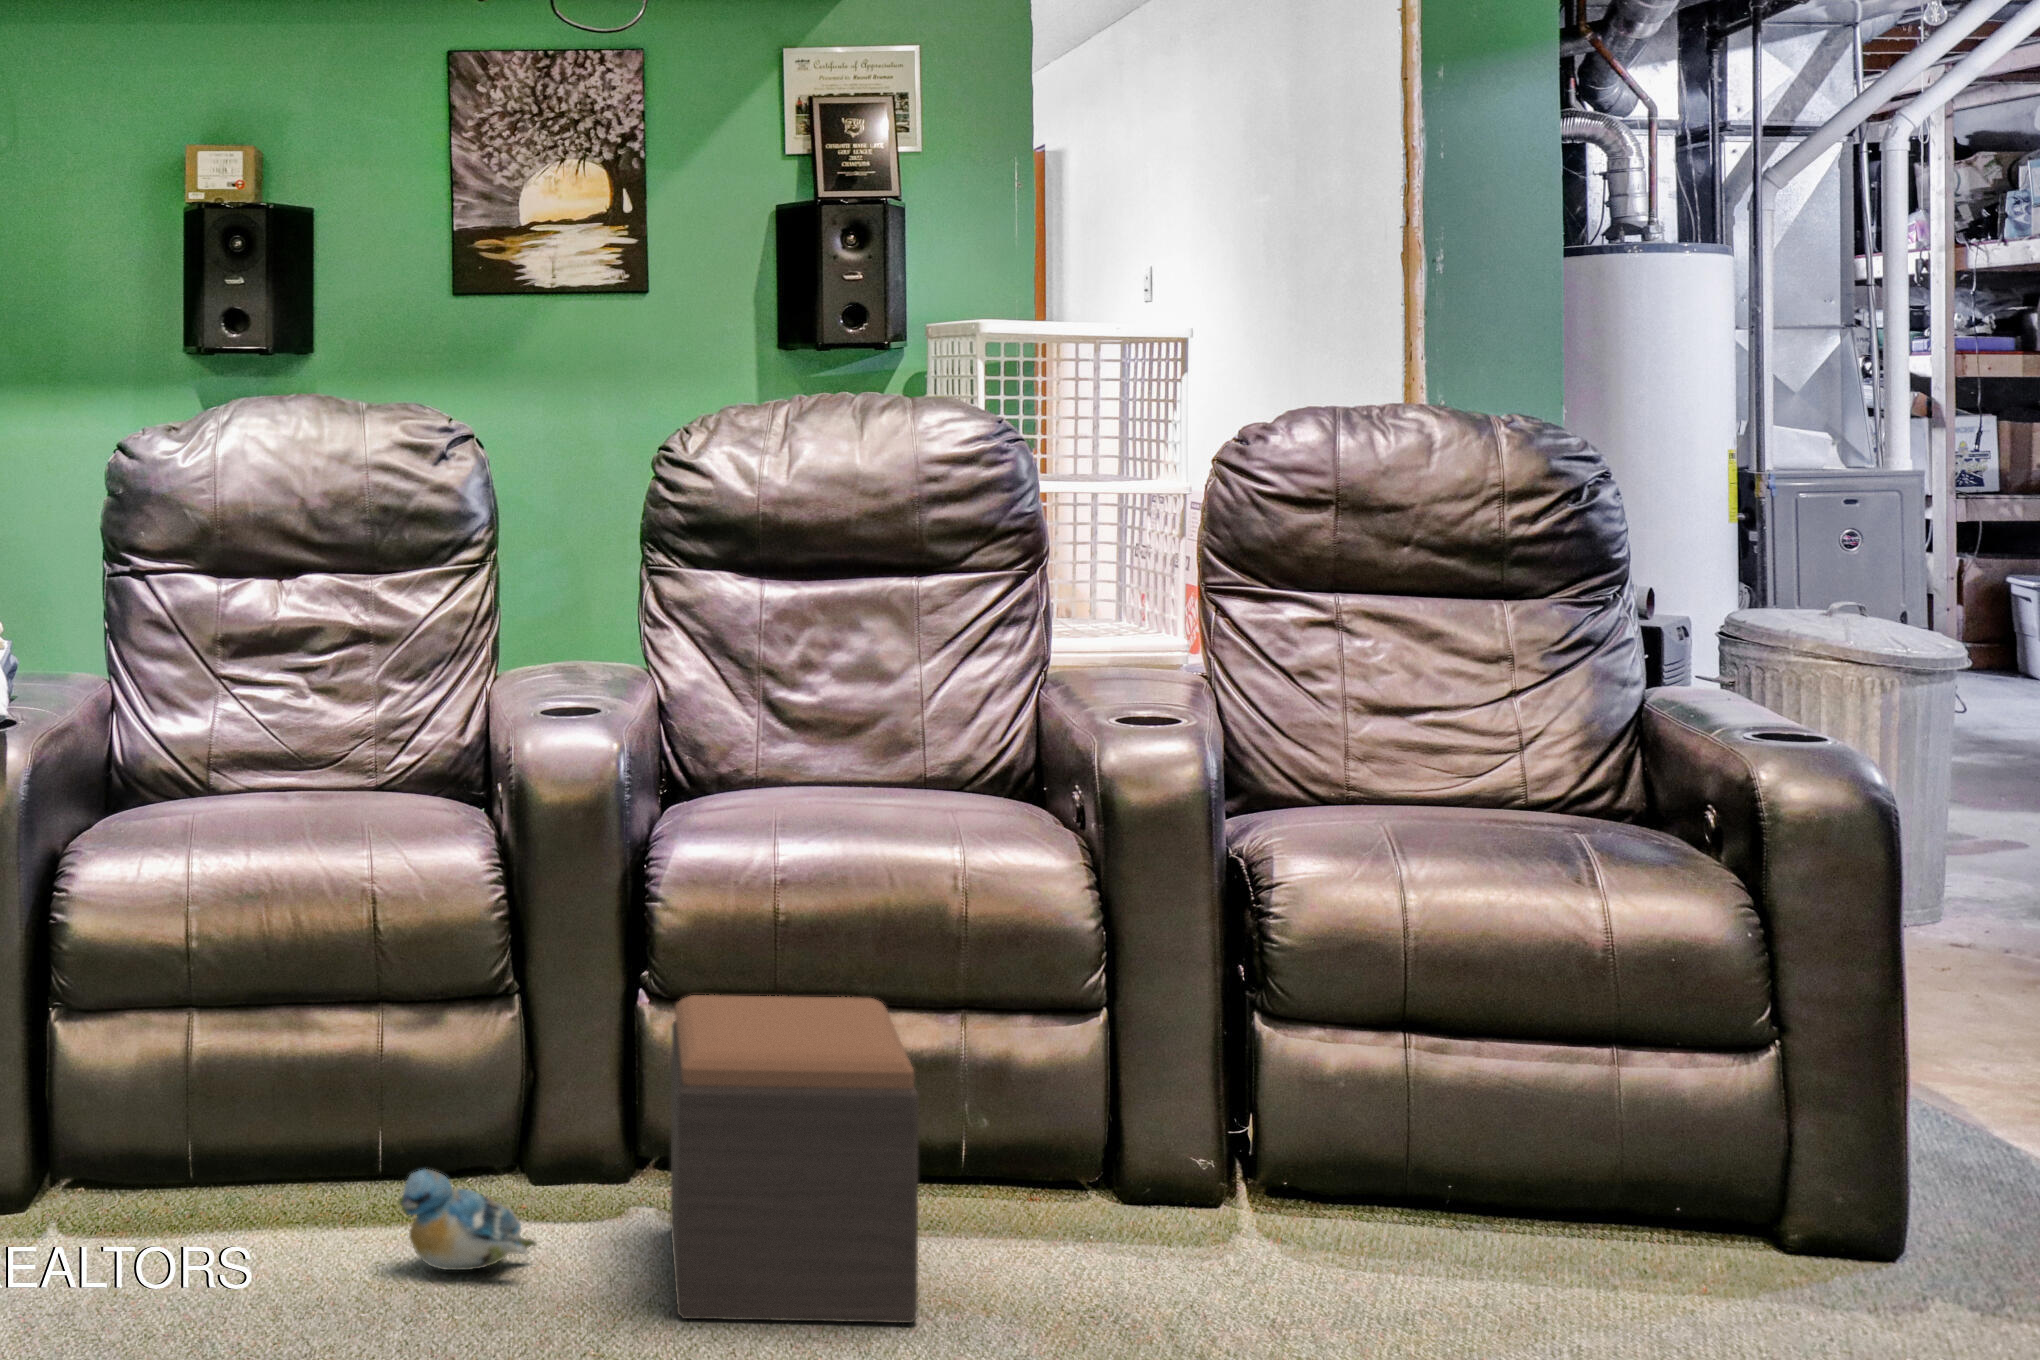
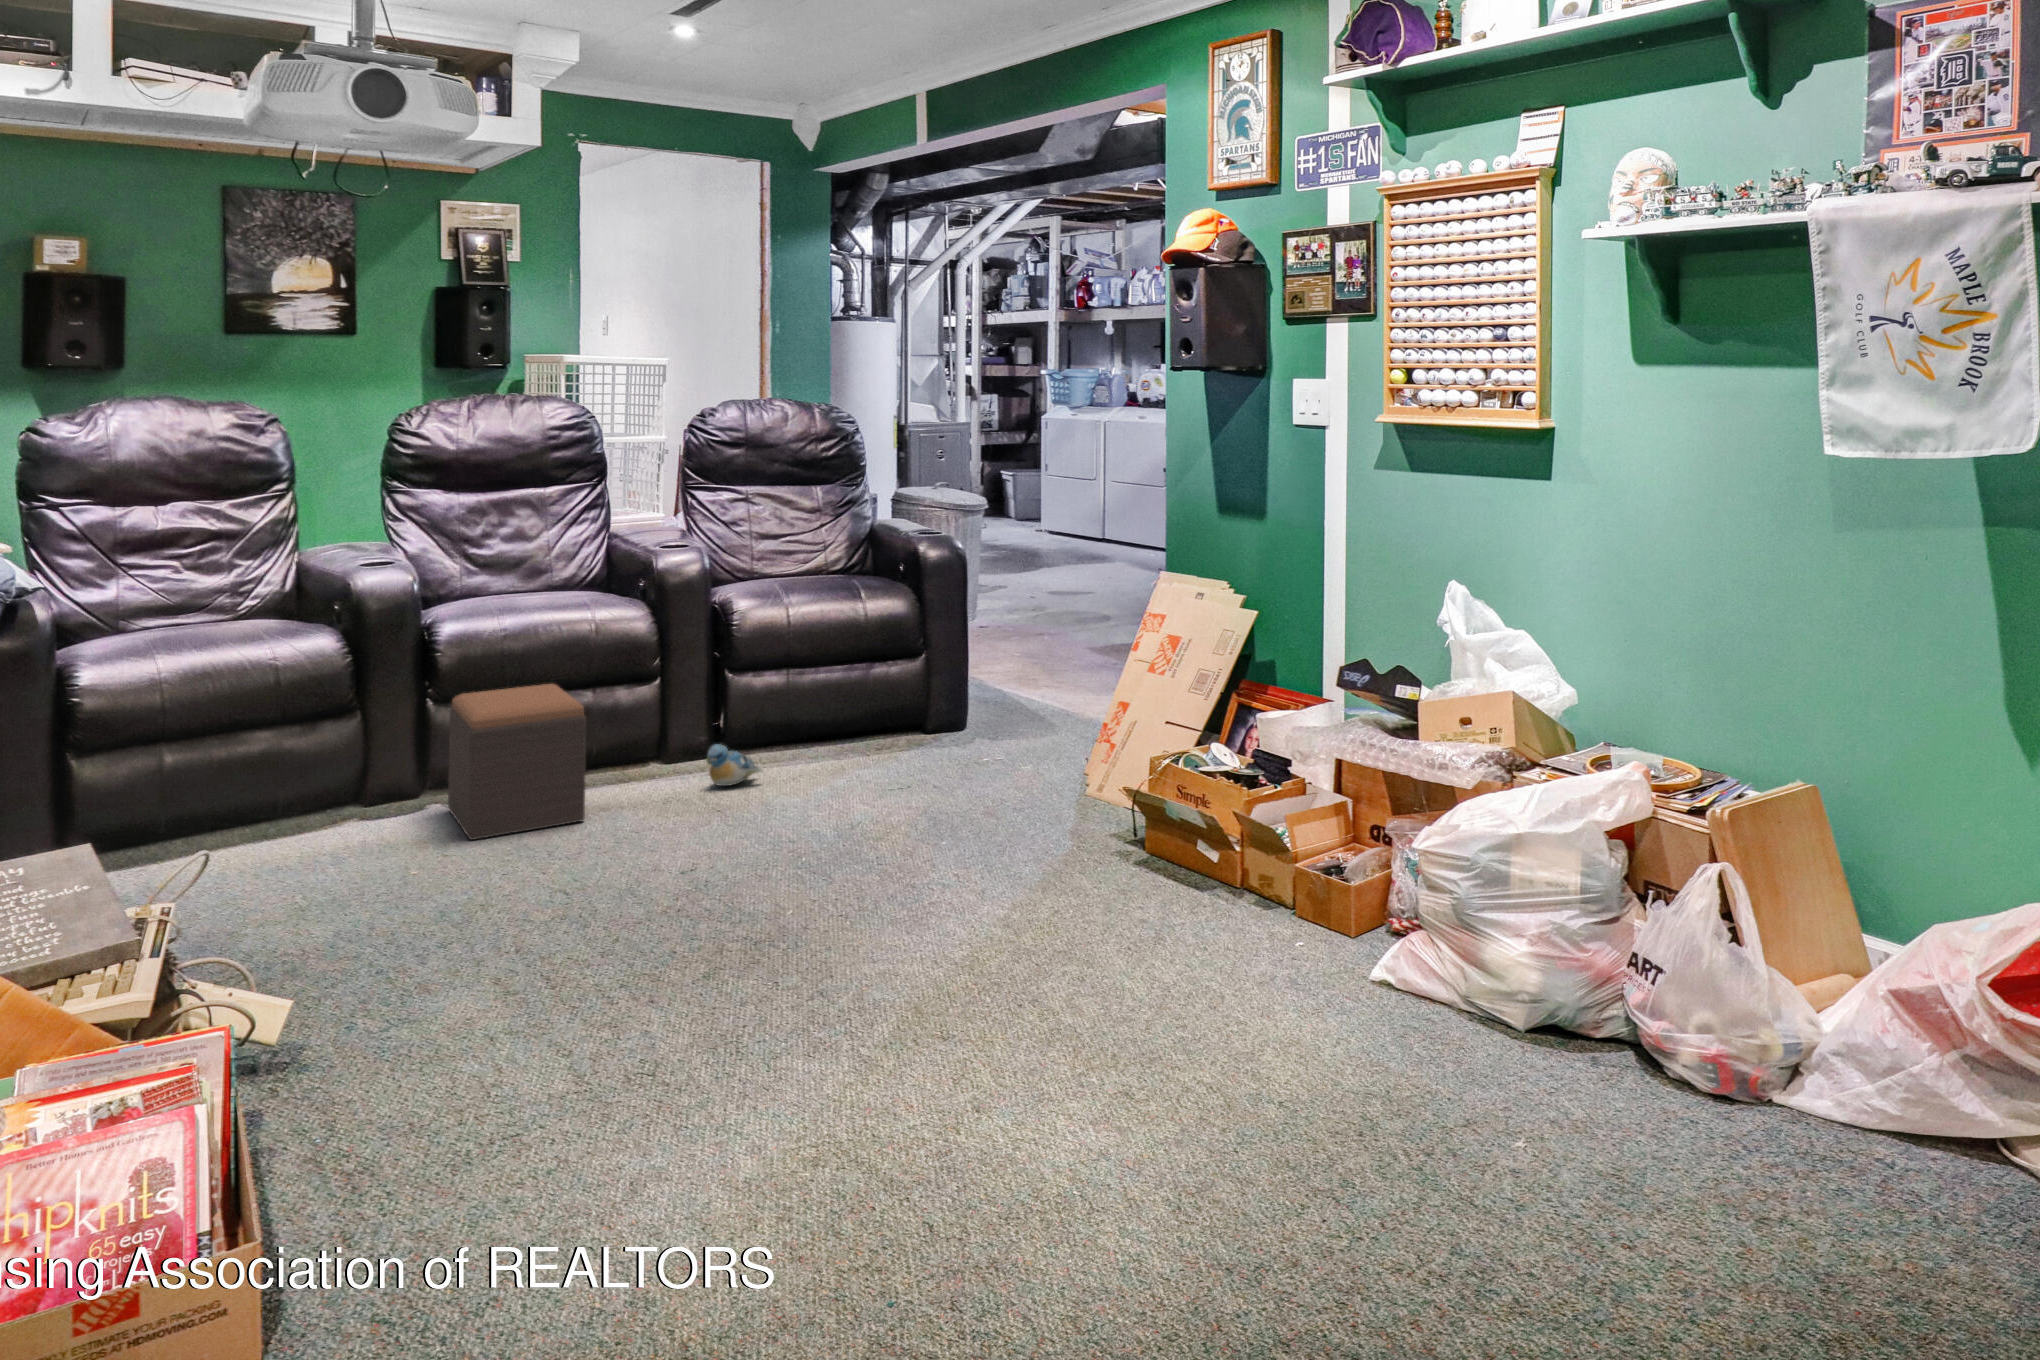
plush toy: present [398,1169,536,1270] -> present [706,744,763,786]

